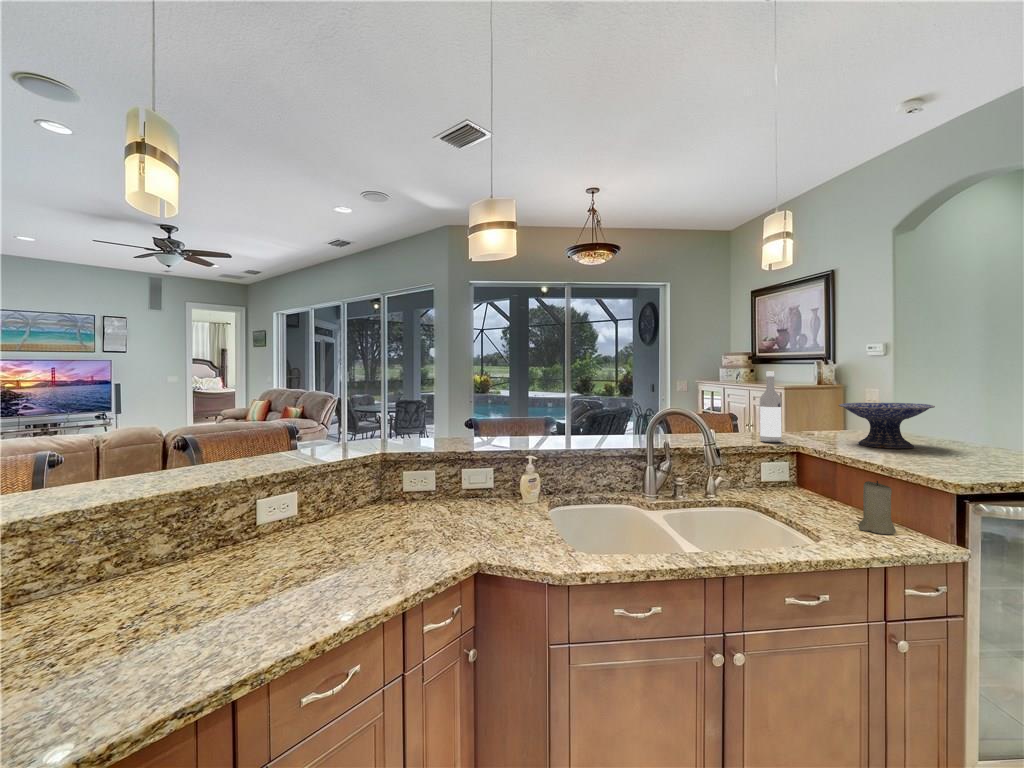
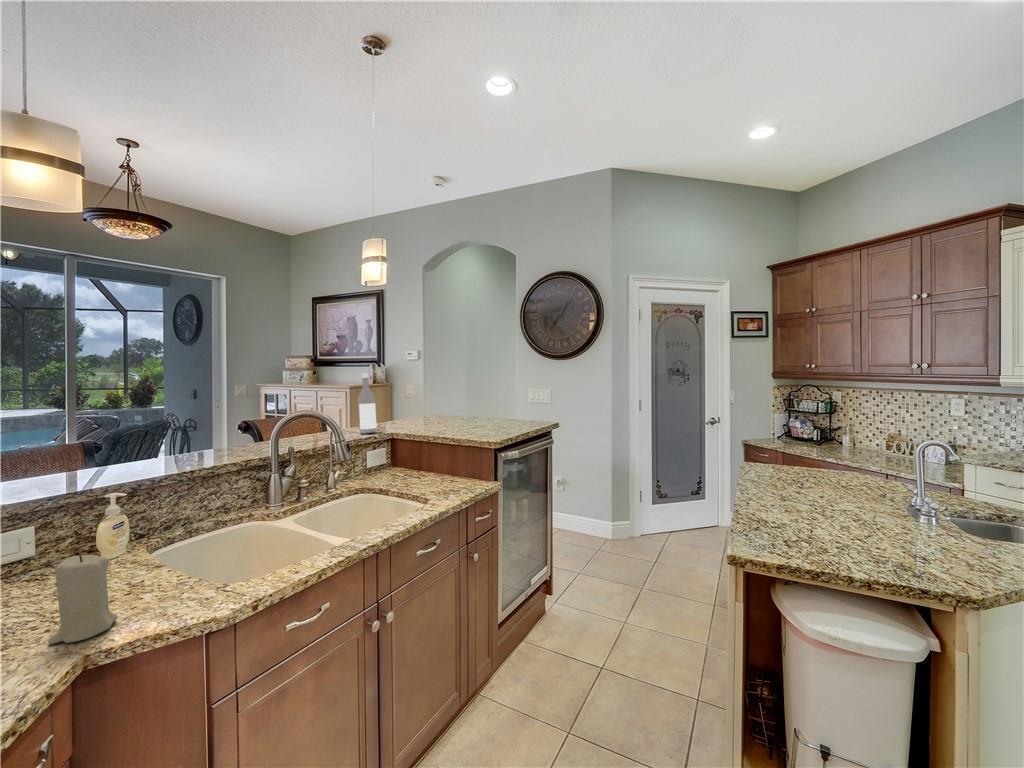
decorative bowl: present [839,403,935,448] -> none [412,393,467,427]
candle: present [858,481,896,534] -> present [48,554,118,644]

